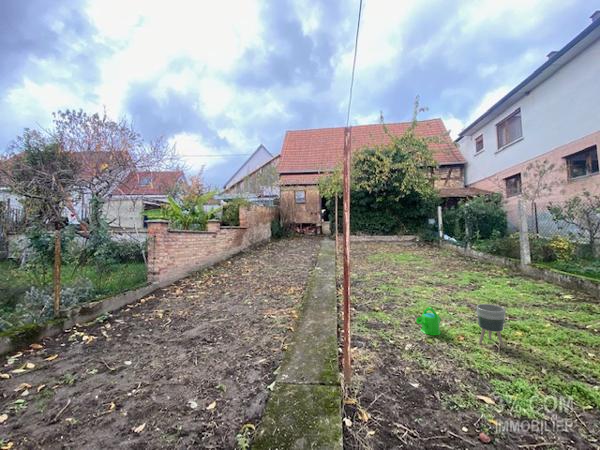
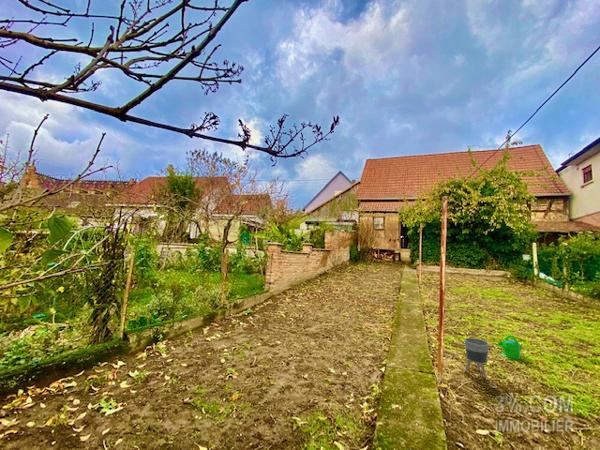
planter: present [476,304,505,348] -> present [465,338,489,378]

